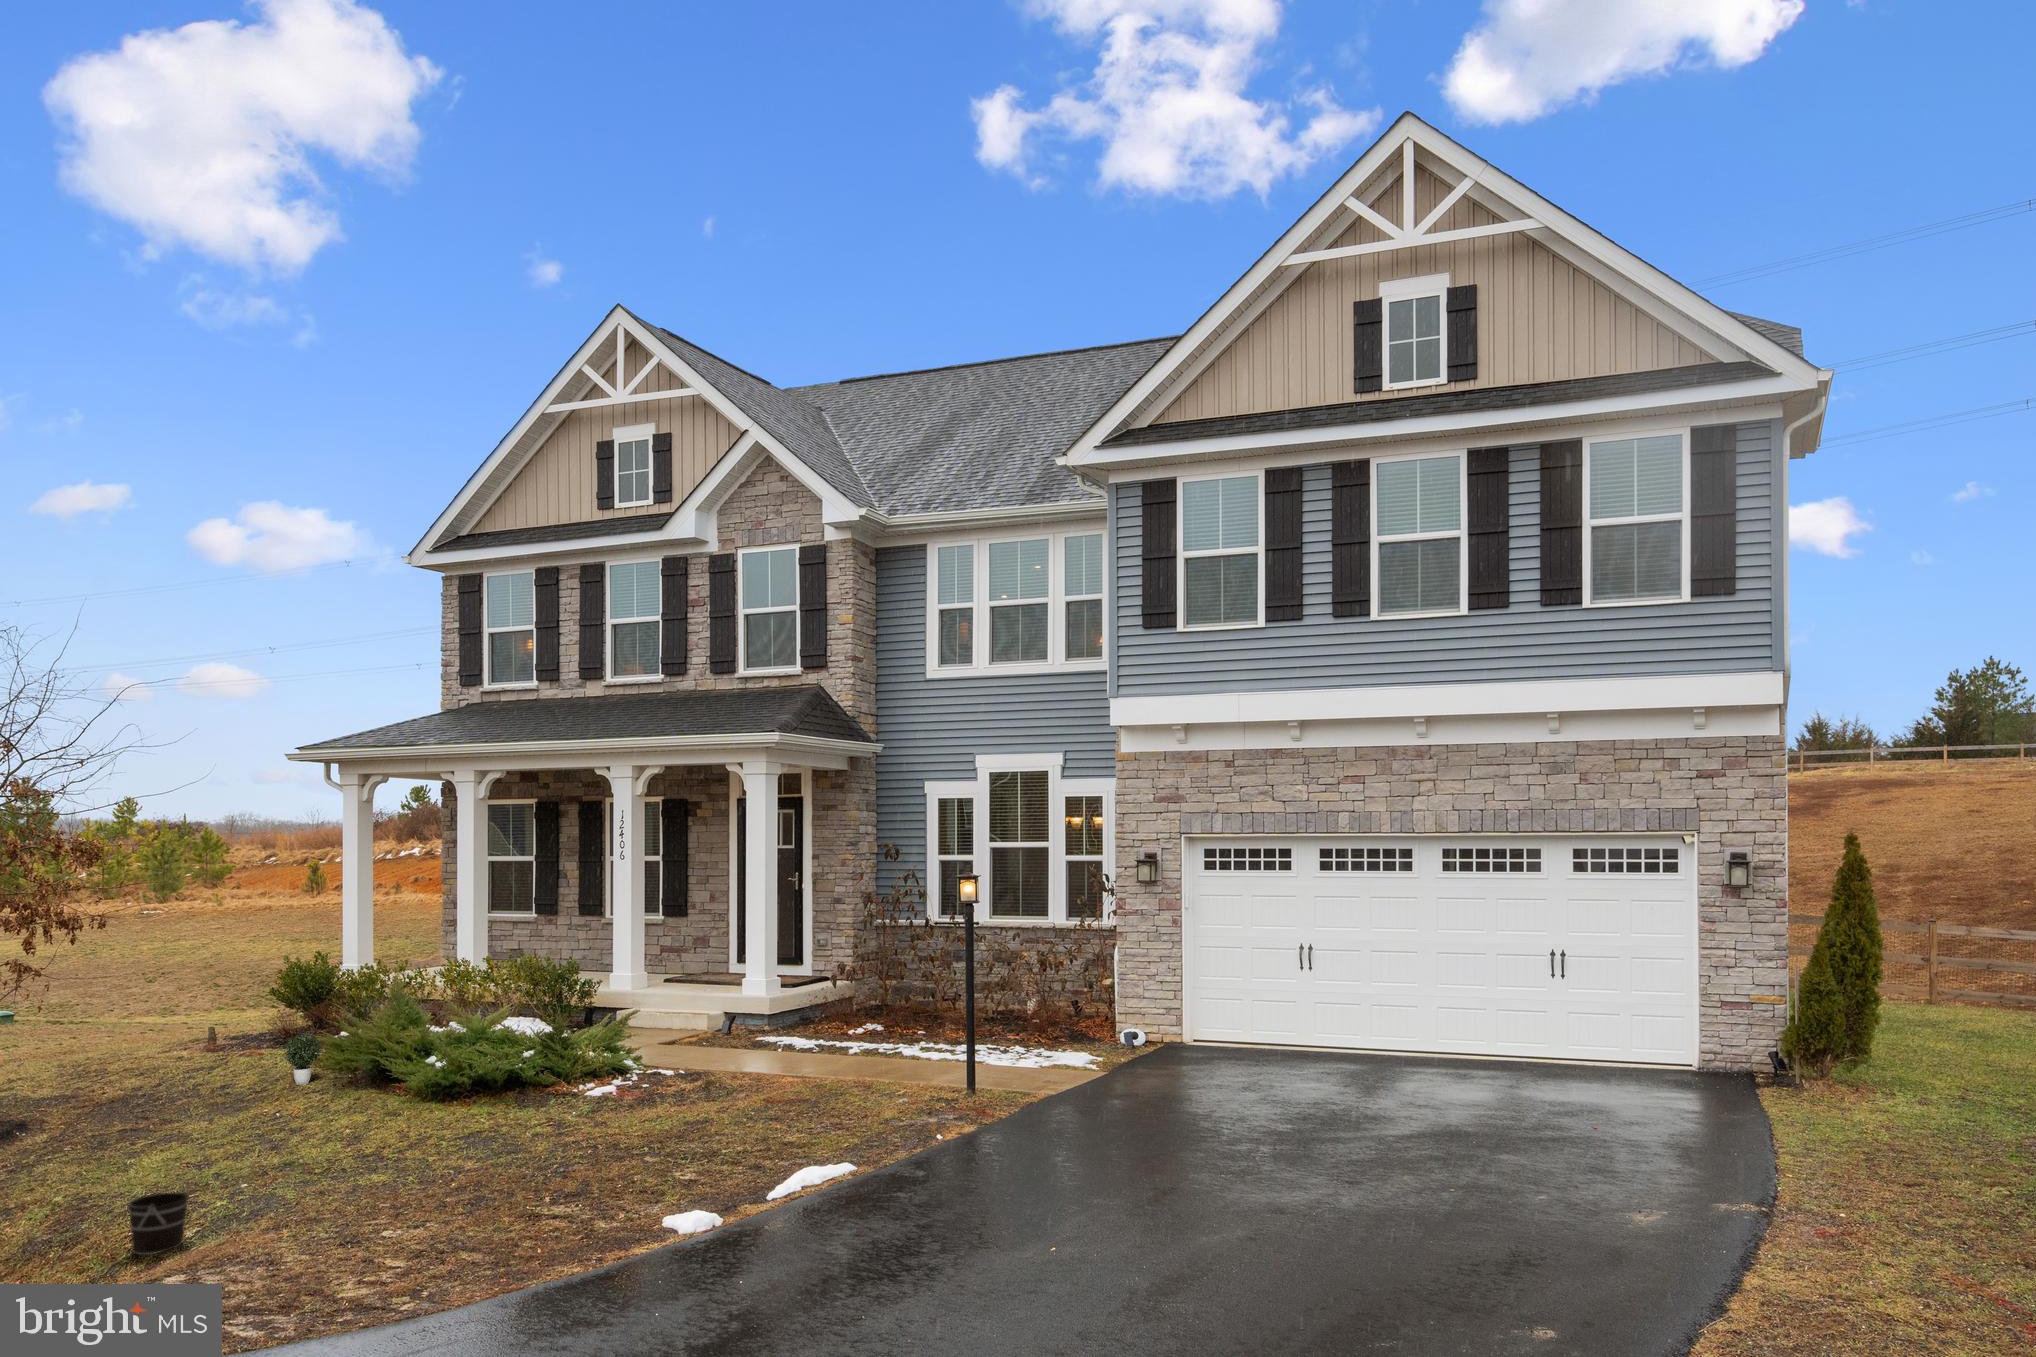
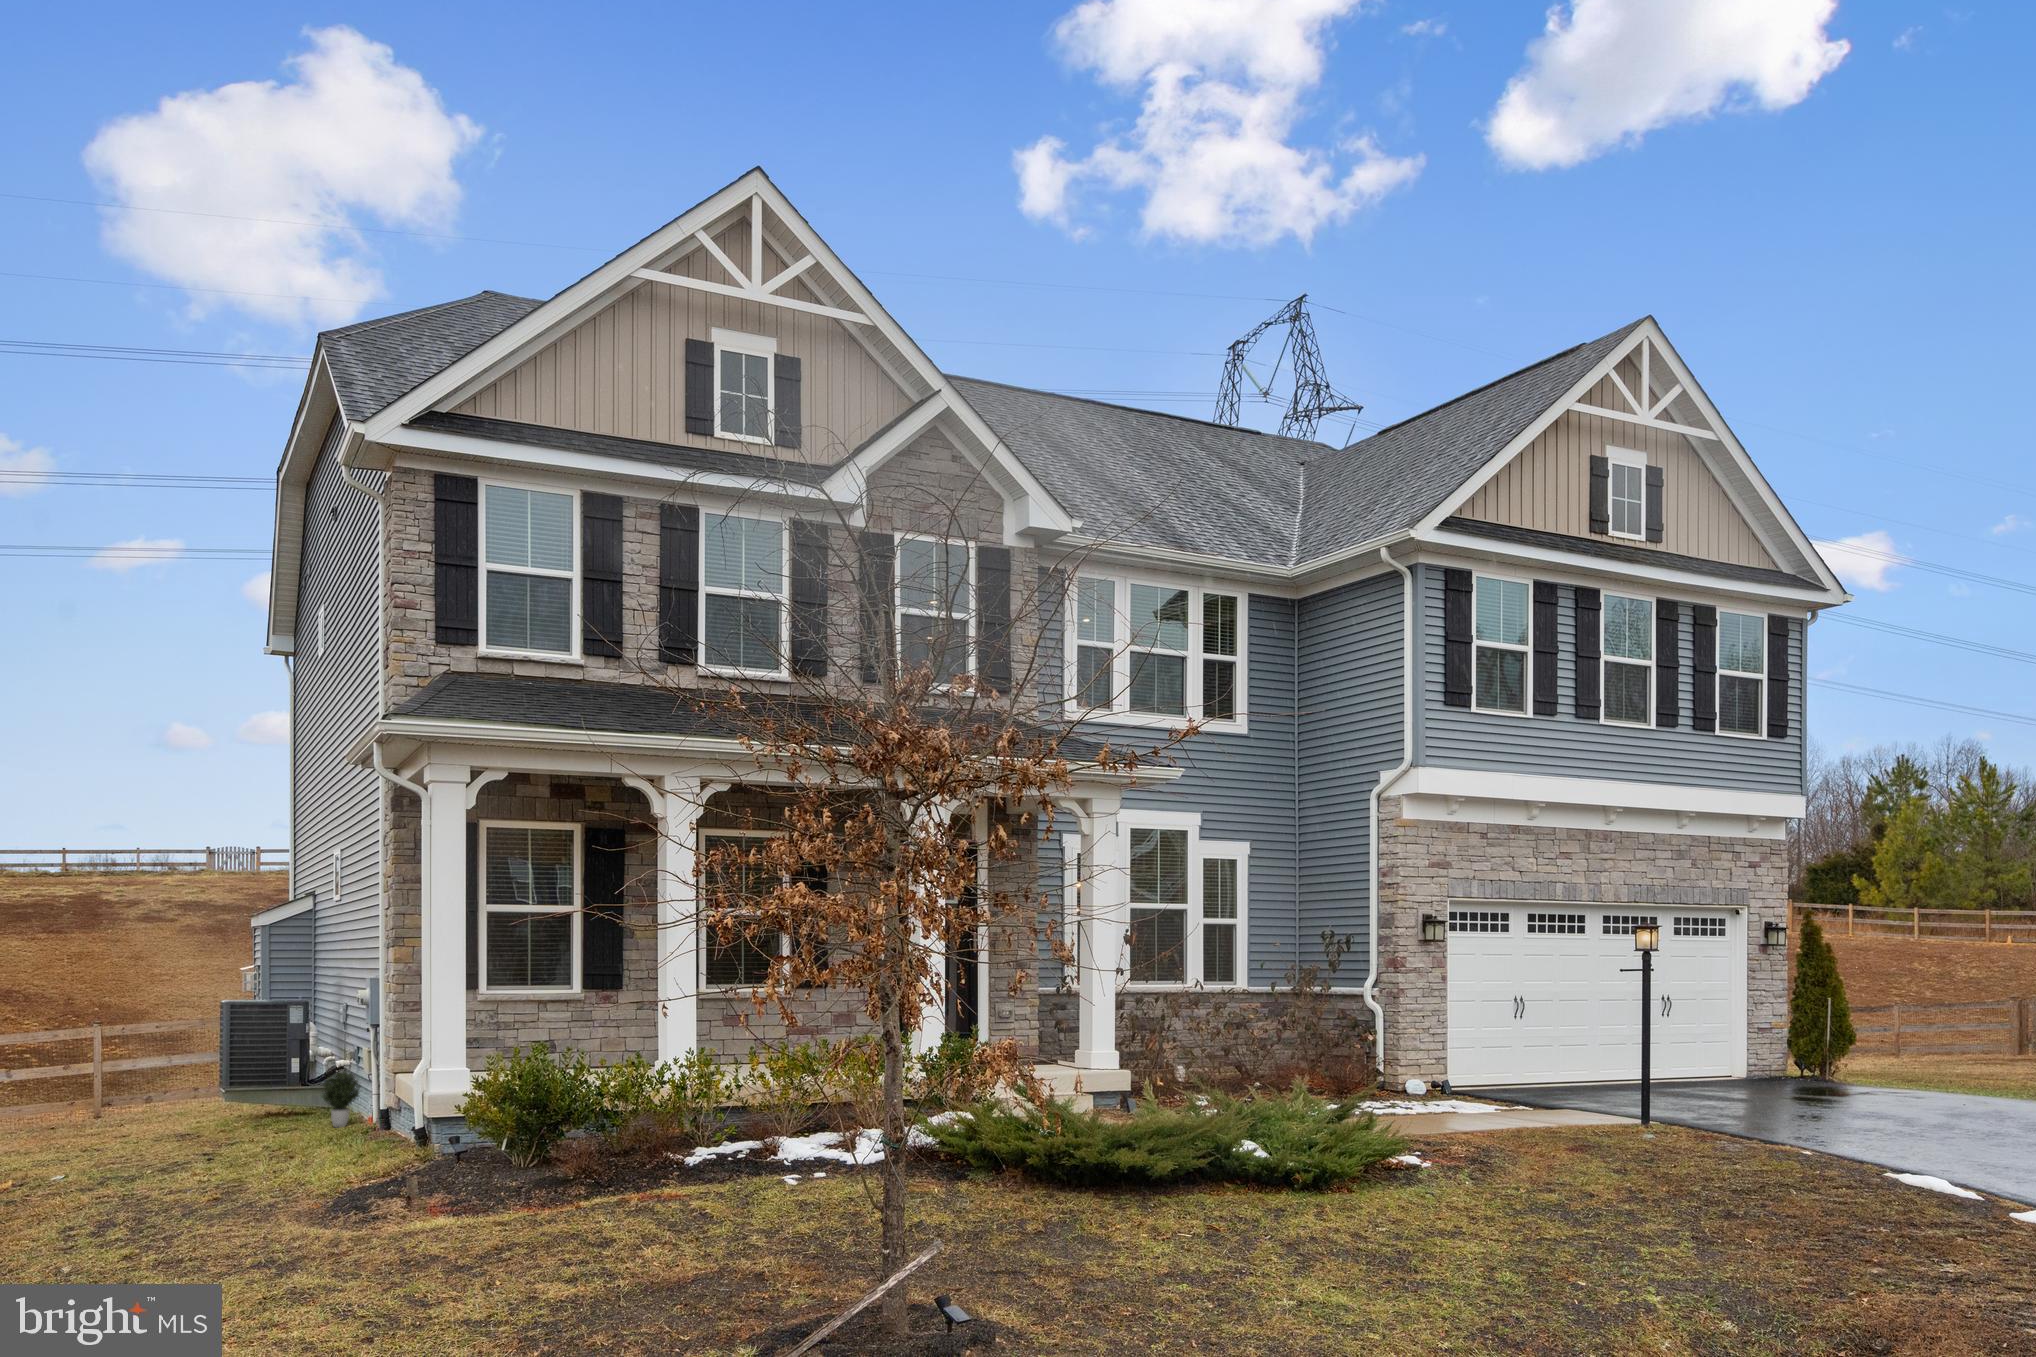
bucket: present [128,1190,188,1255] -> none [138,1200,202,1266]

